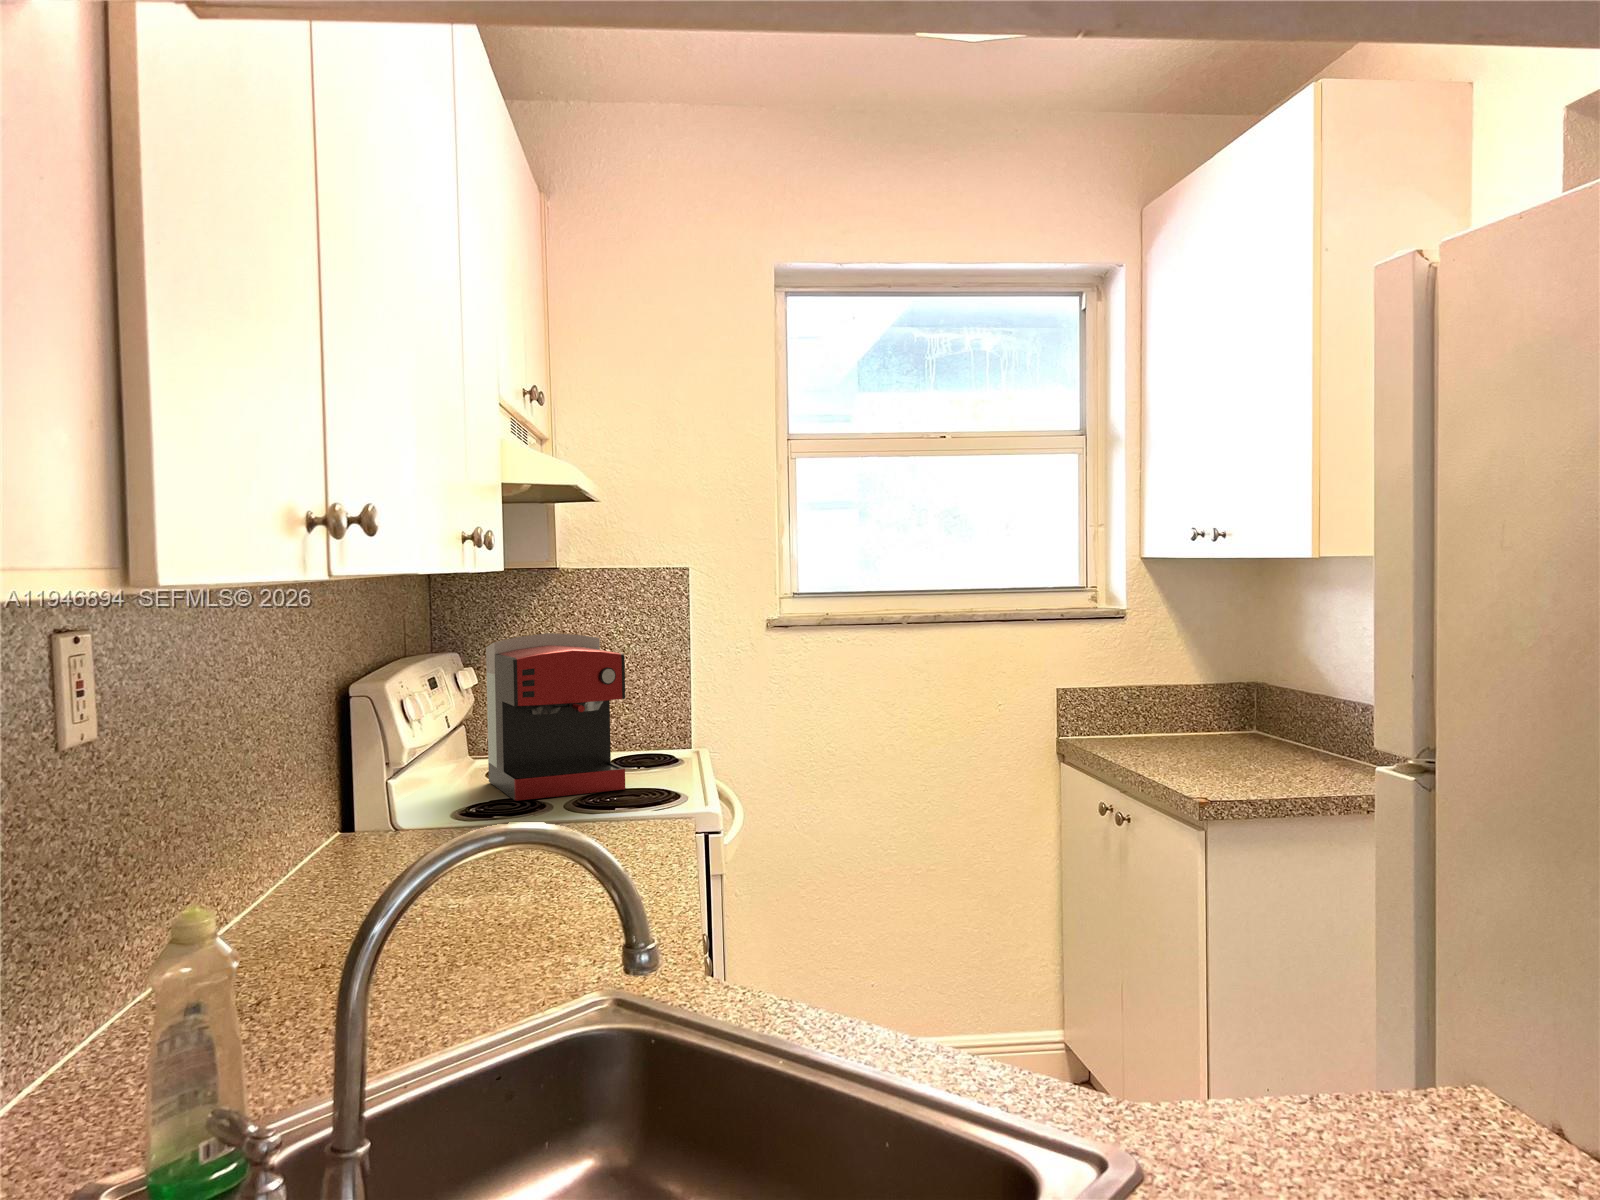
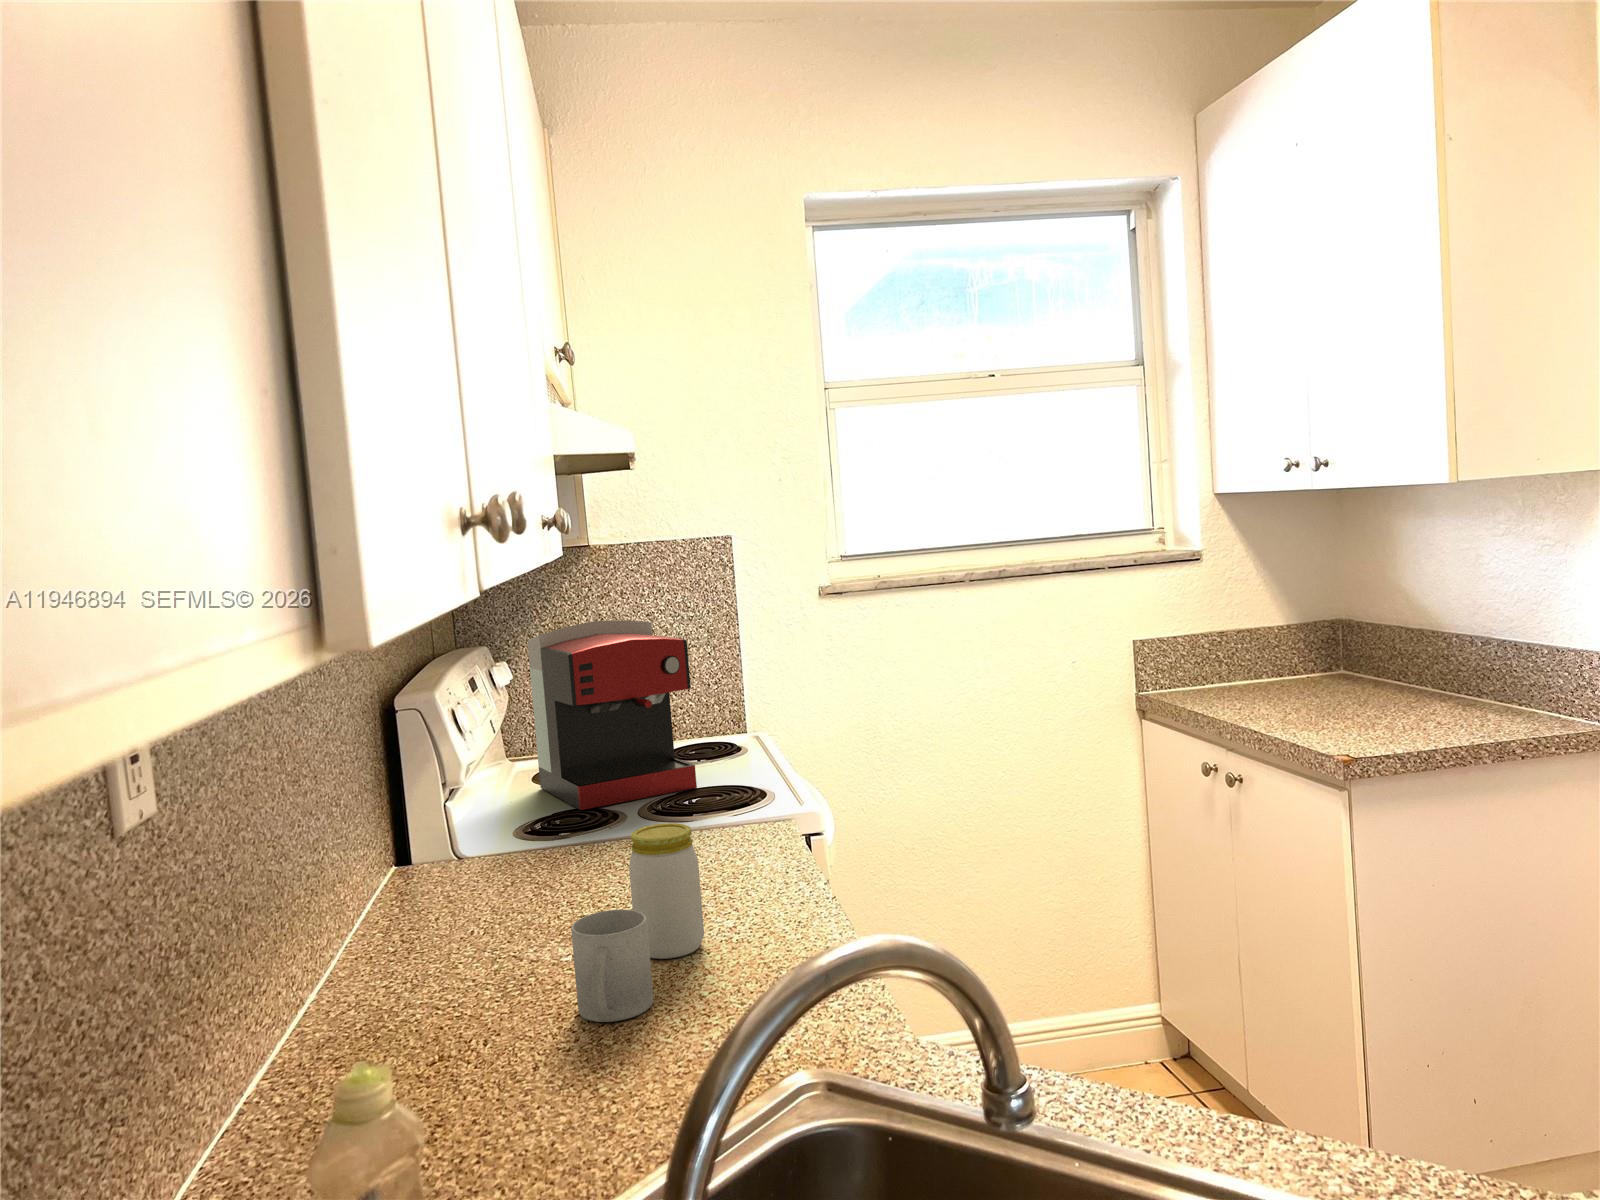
jar: none [510,799,571,912] -> present [629,823,704,959]
mug: none [443,862,509,951] -> present [571,910,653,1022]

